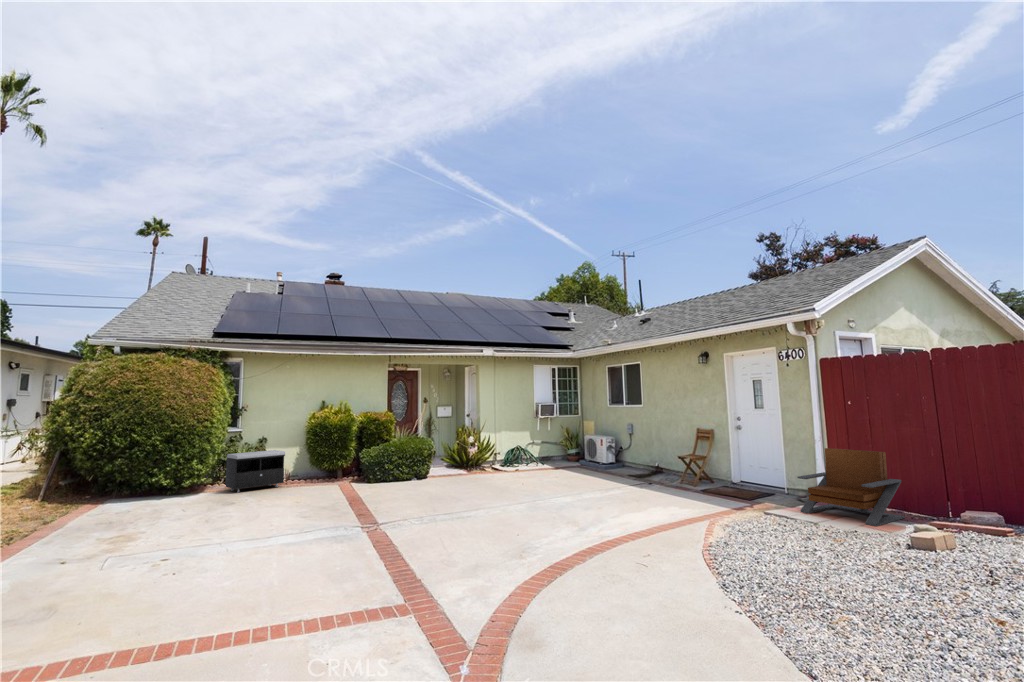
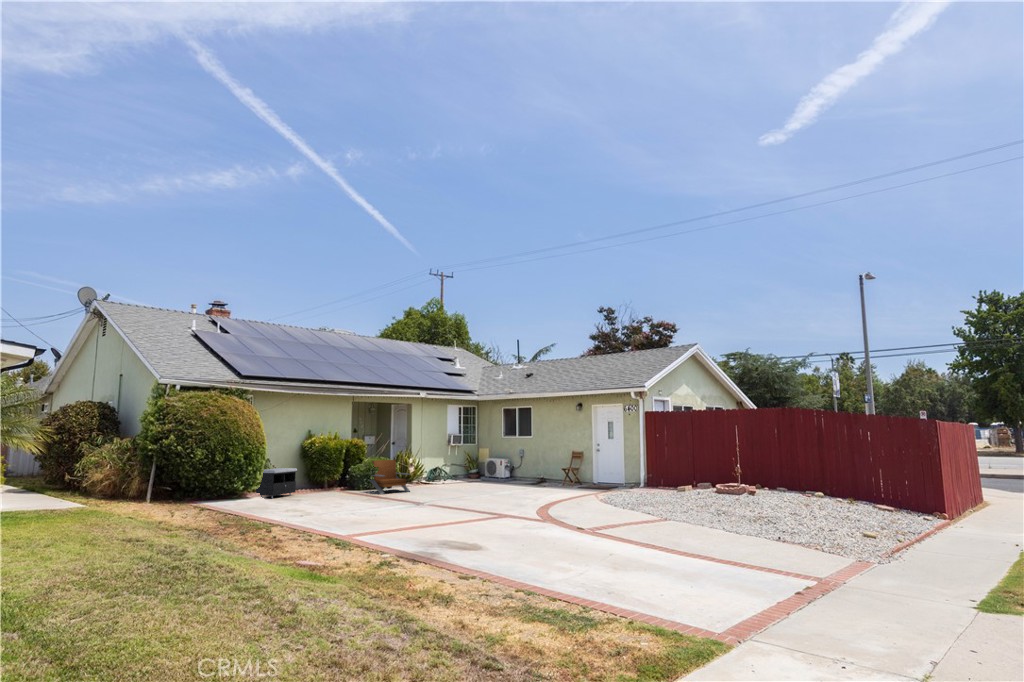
lounge chair: present [797,448,905,526] -> present [366,460,410,494]

